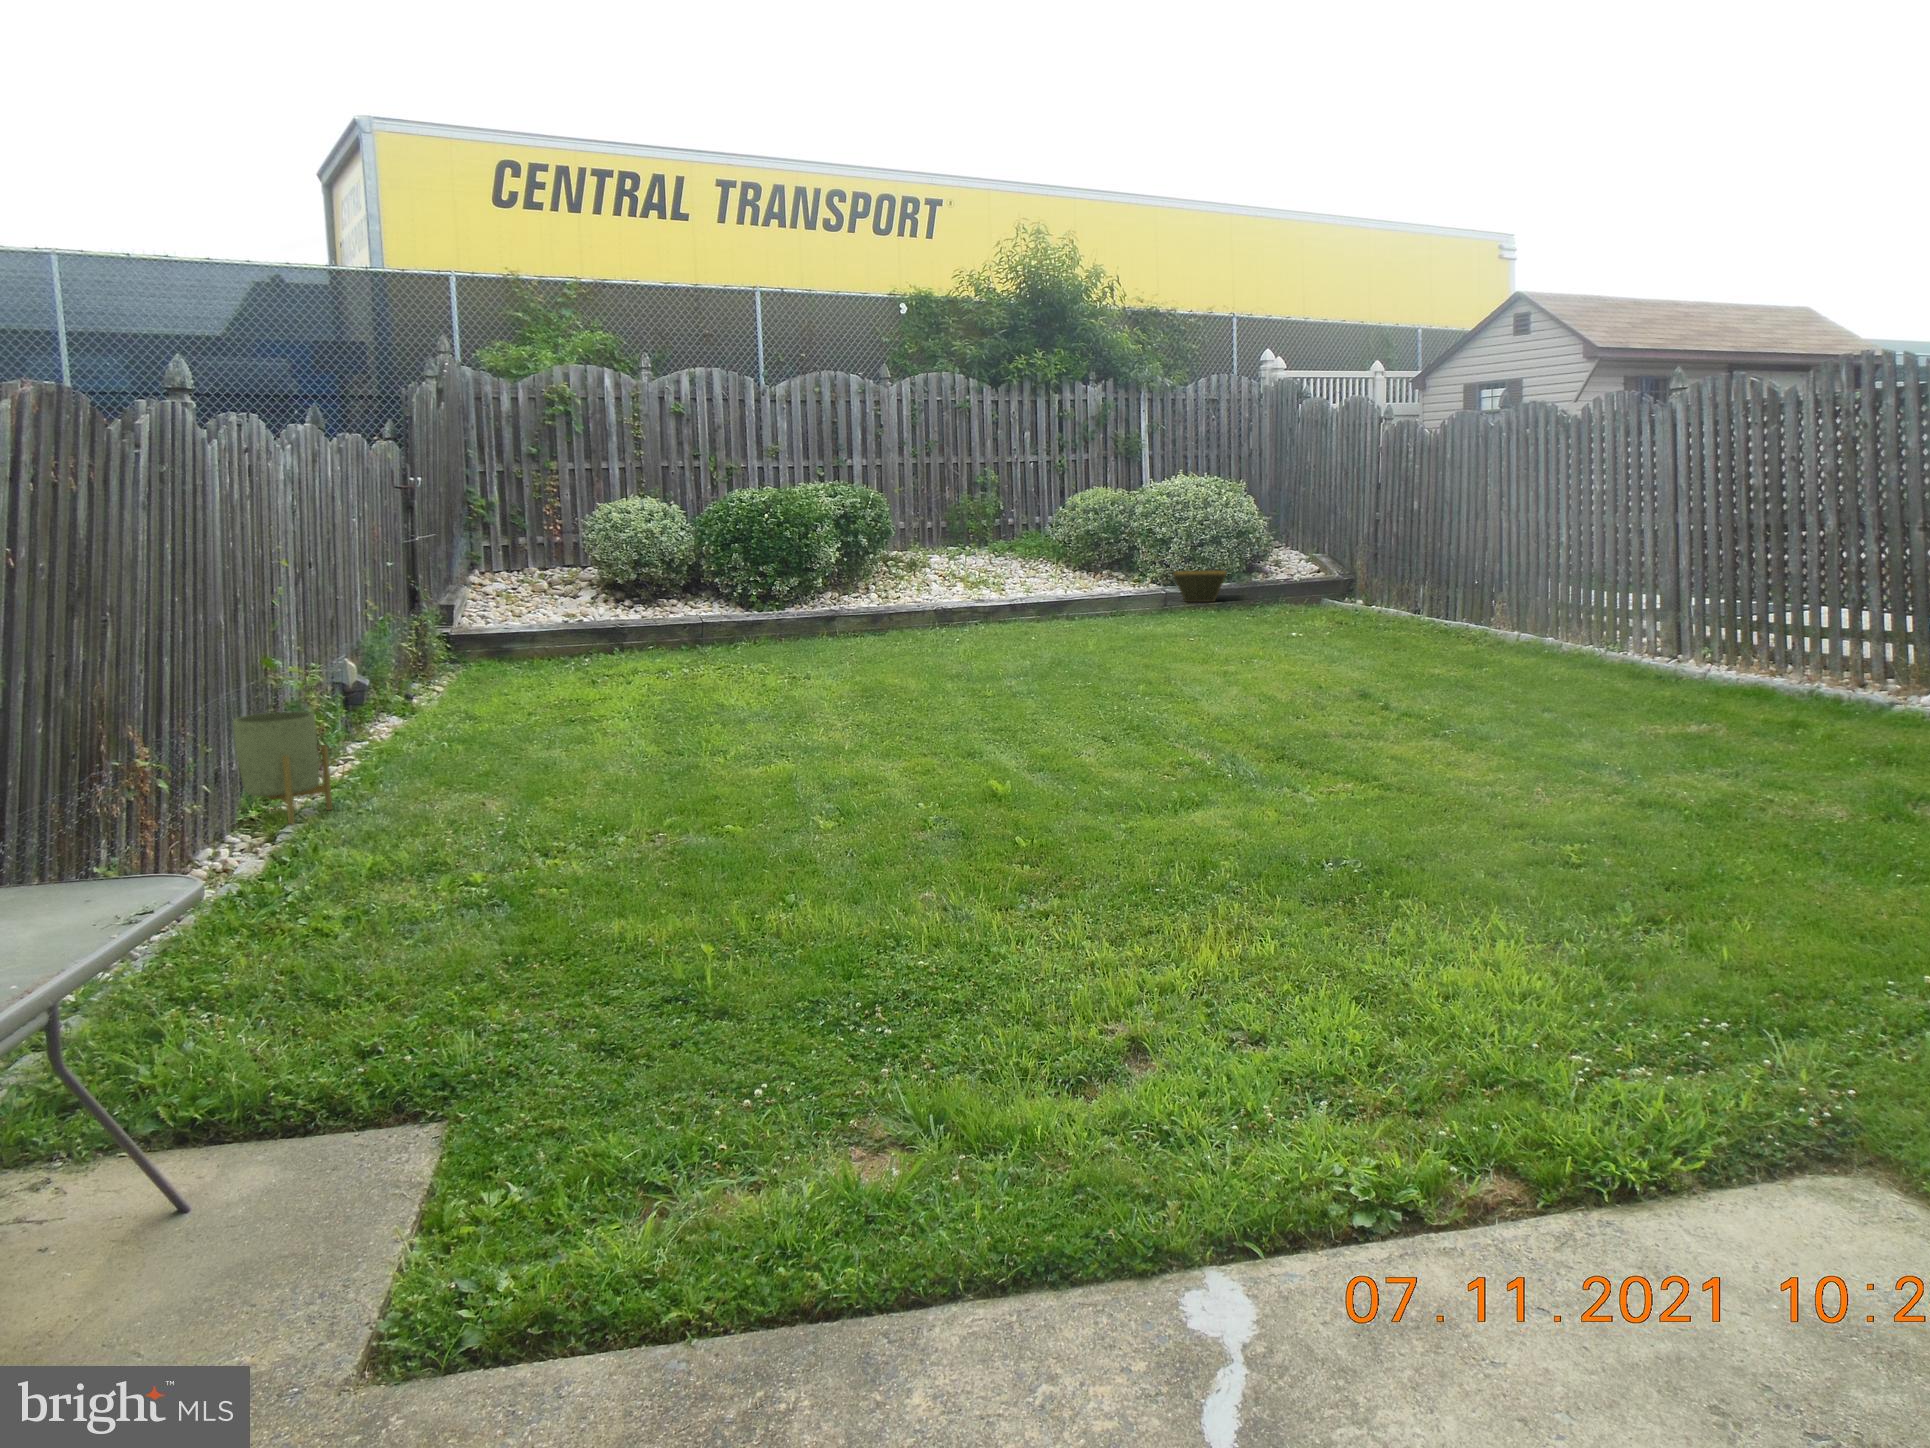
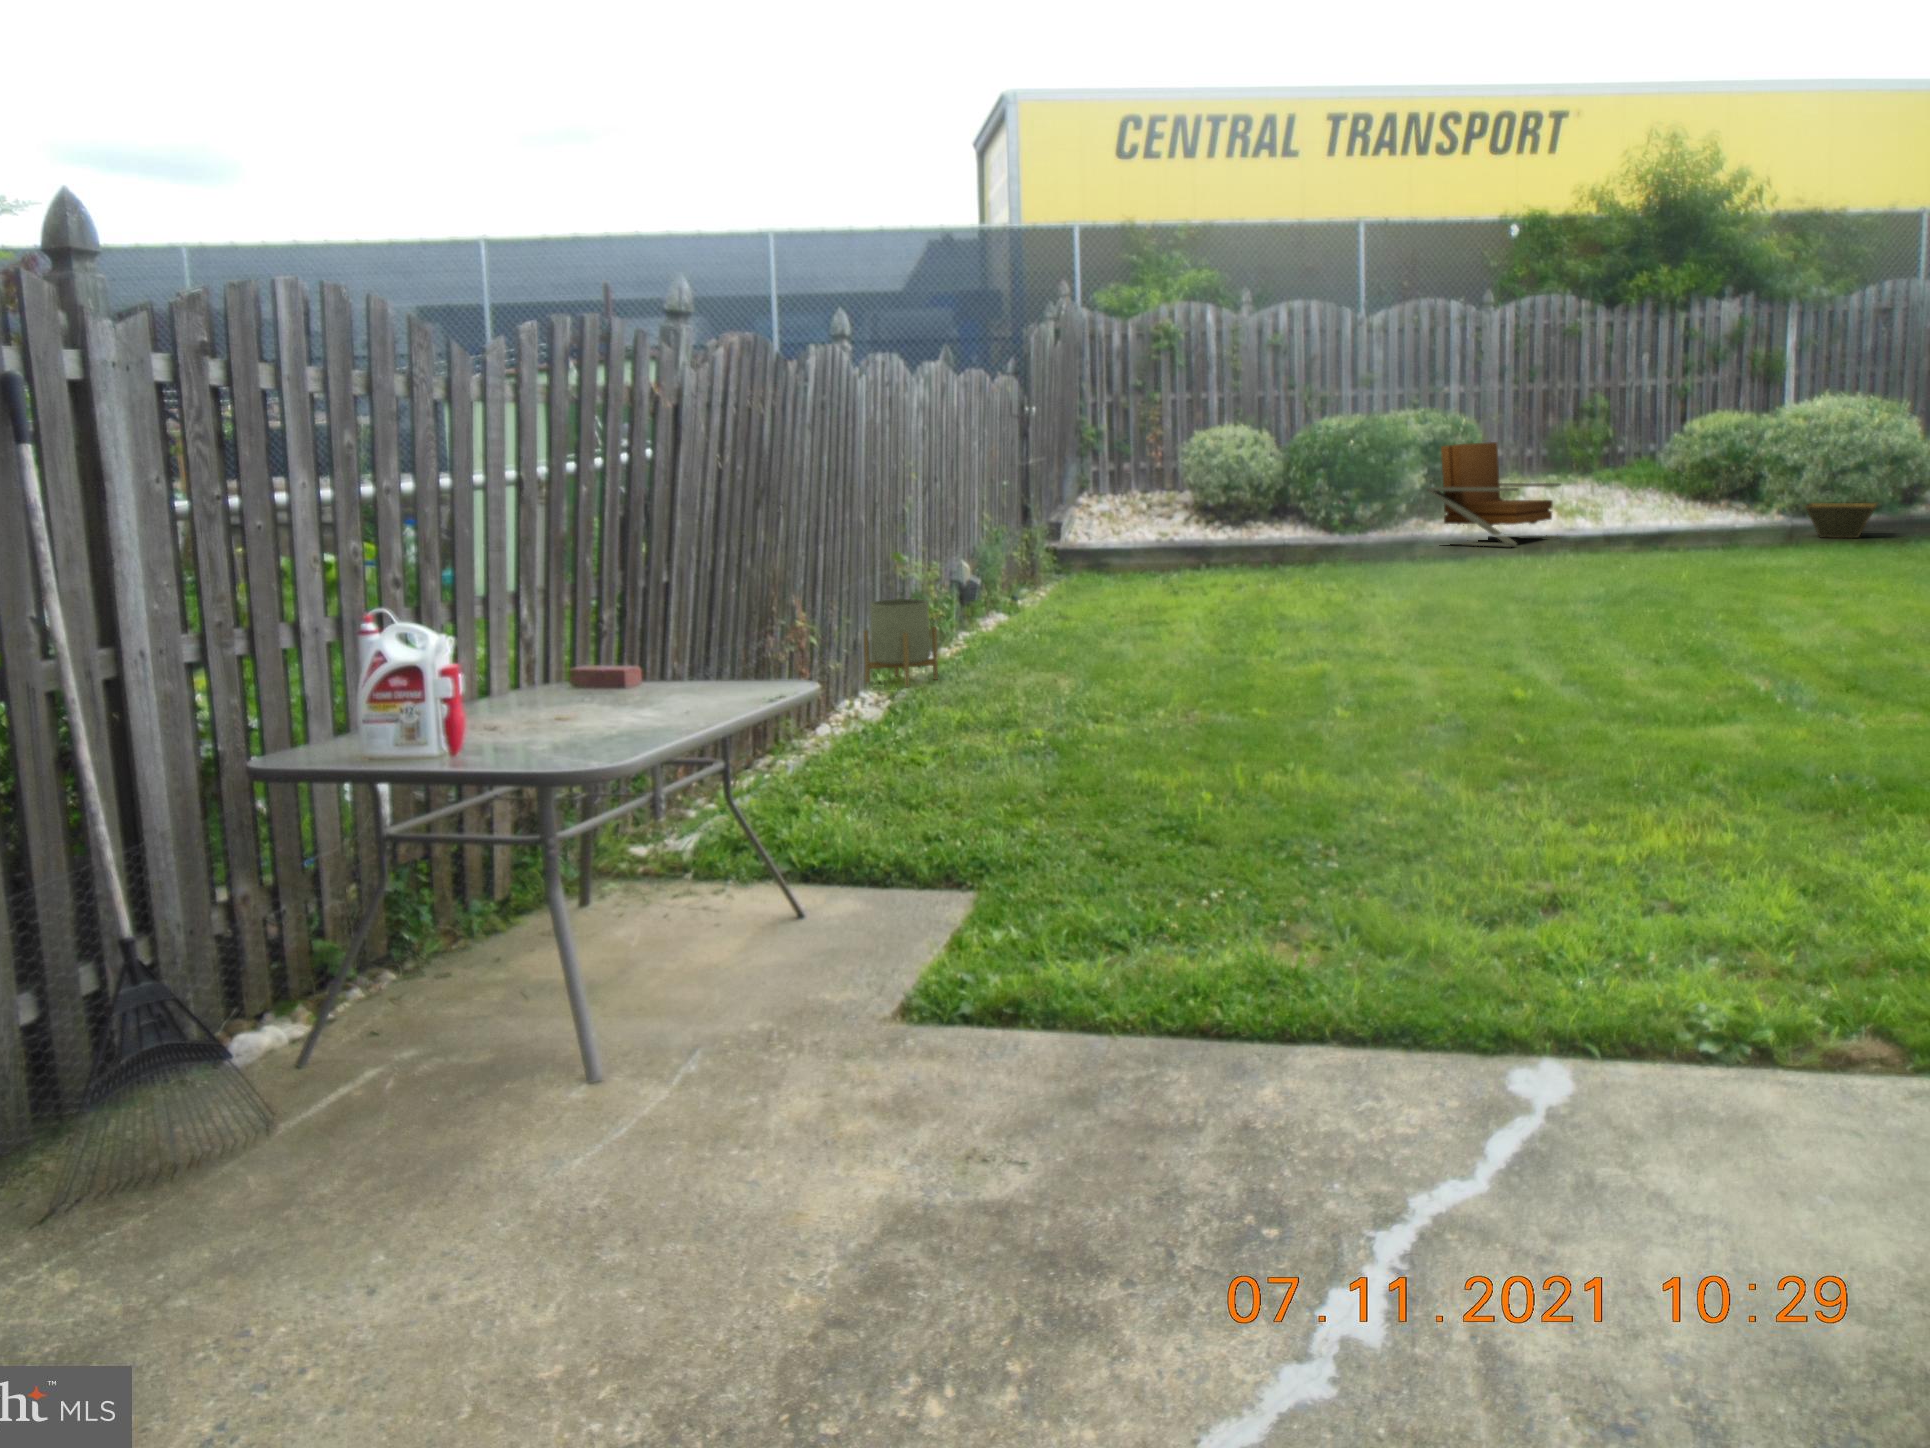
lounge chair: none [847,515,971,618] -> present [1427,442,1561,547]

